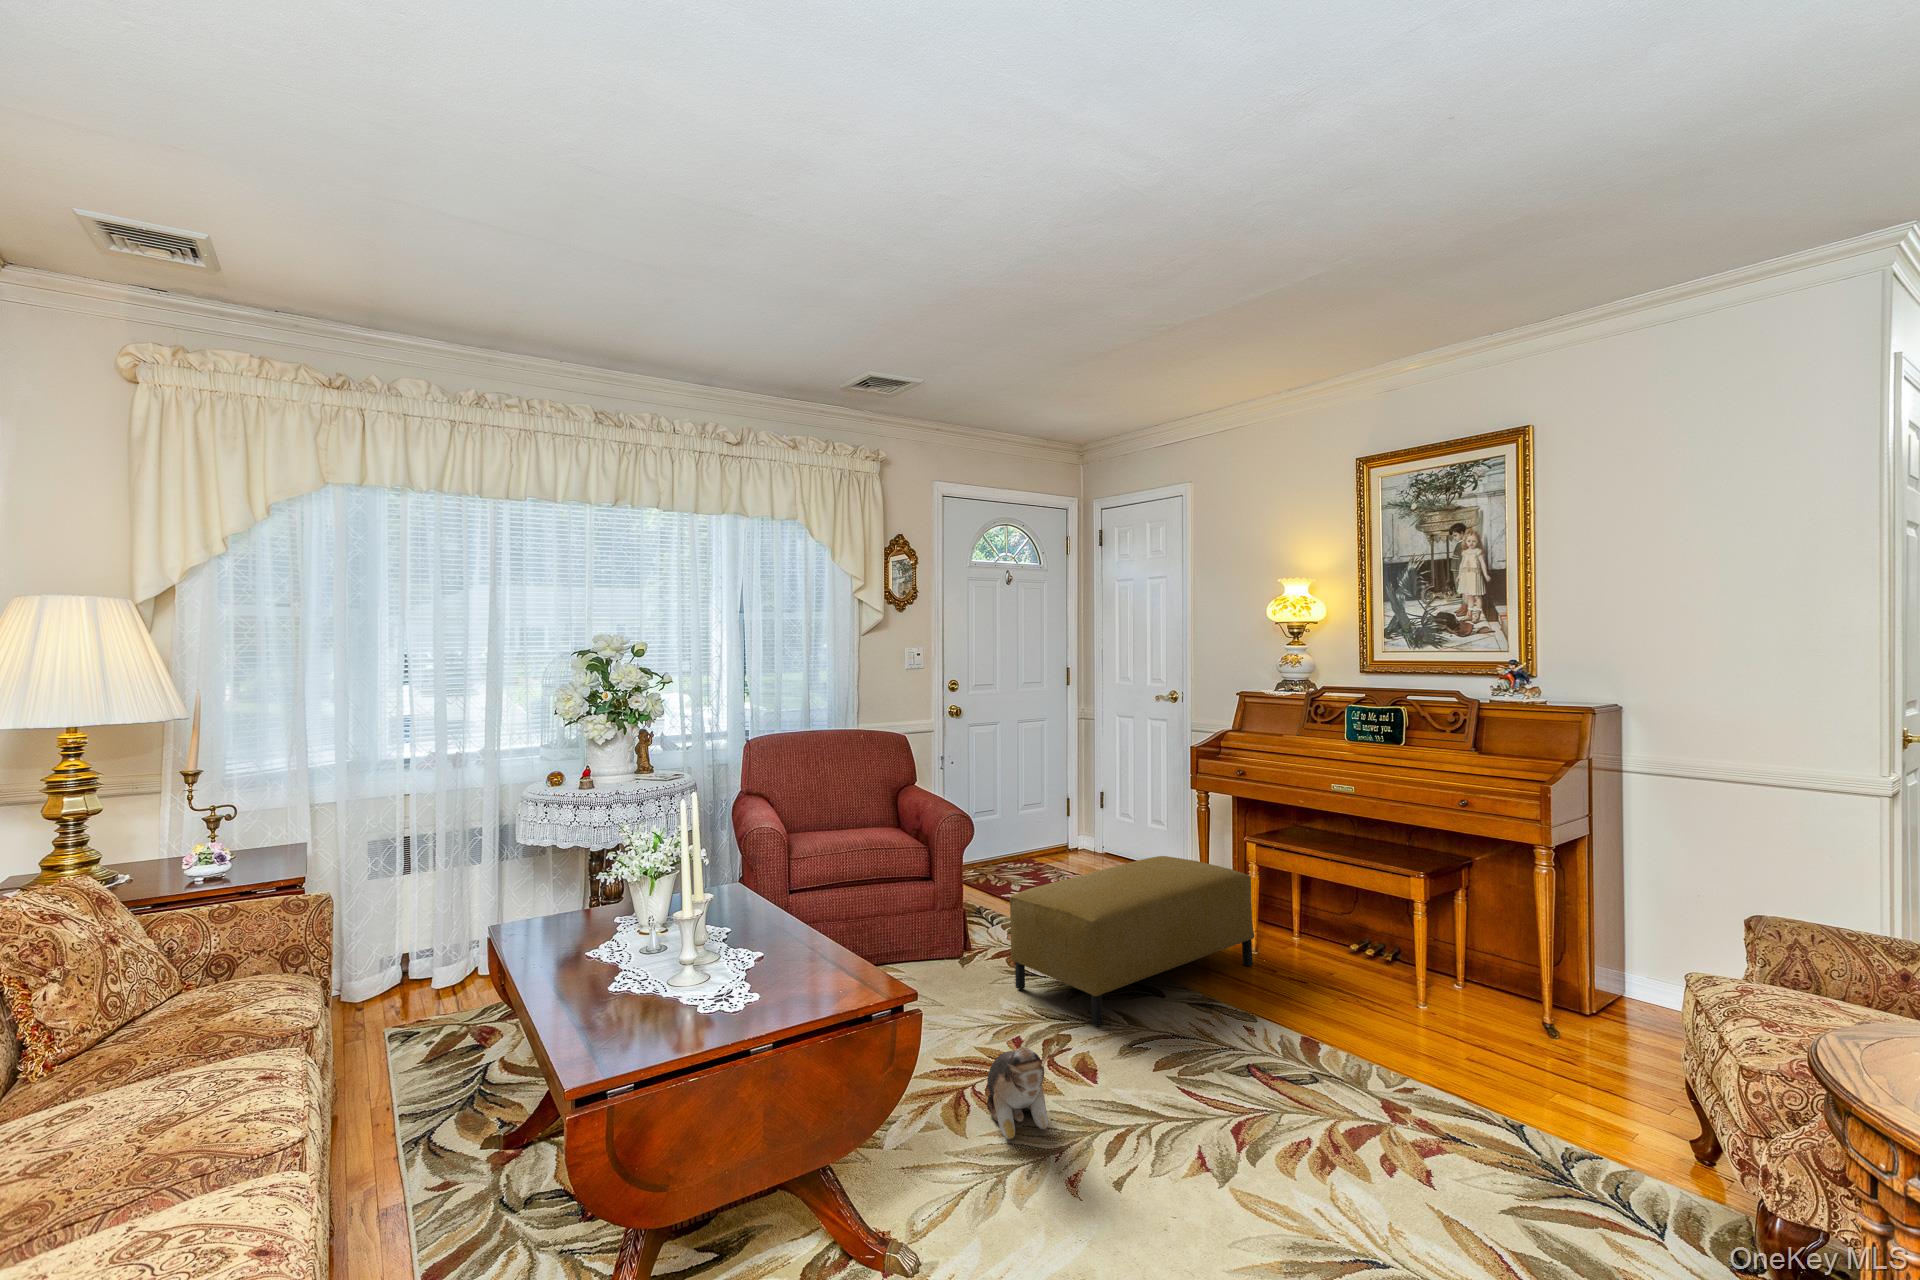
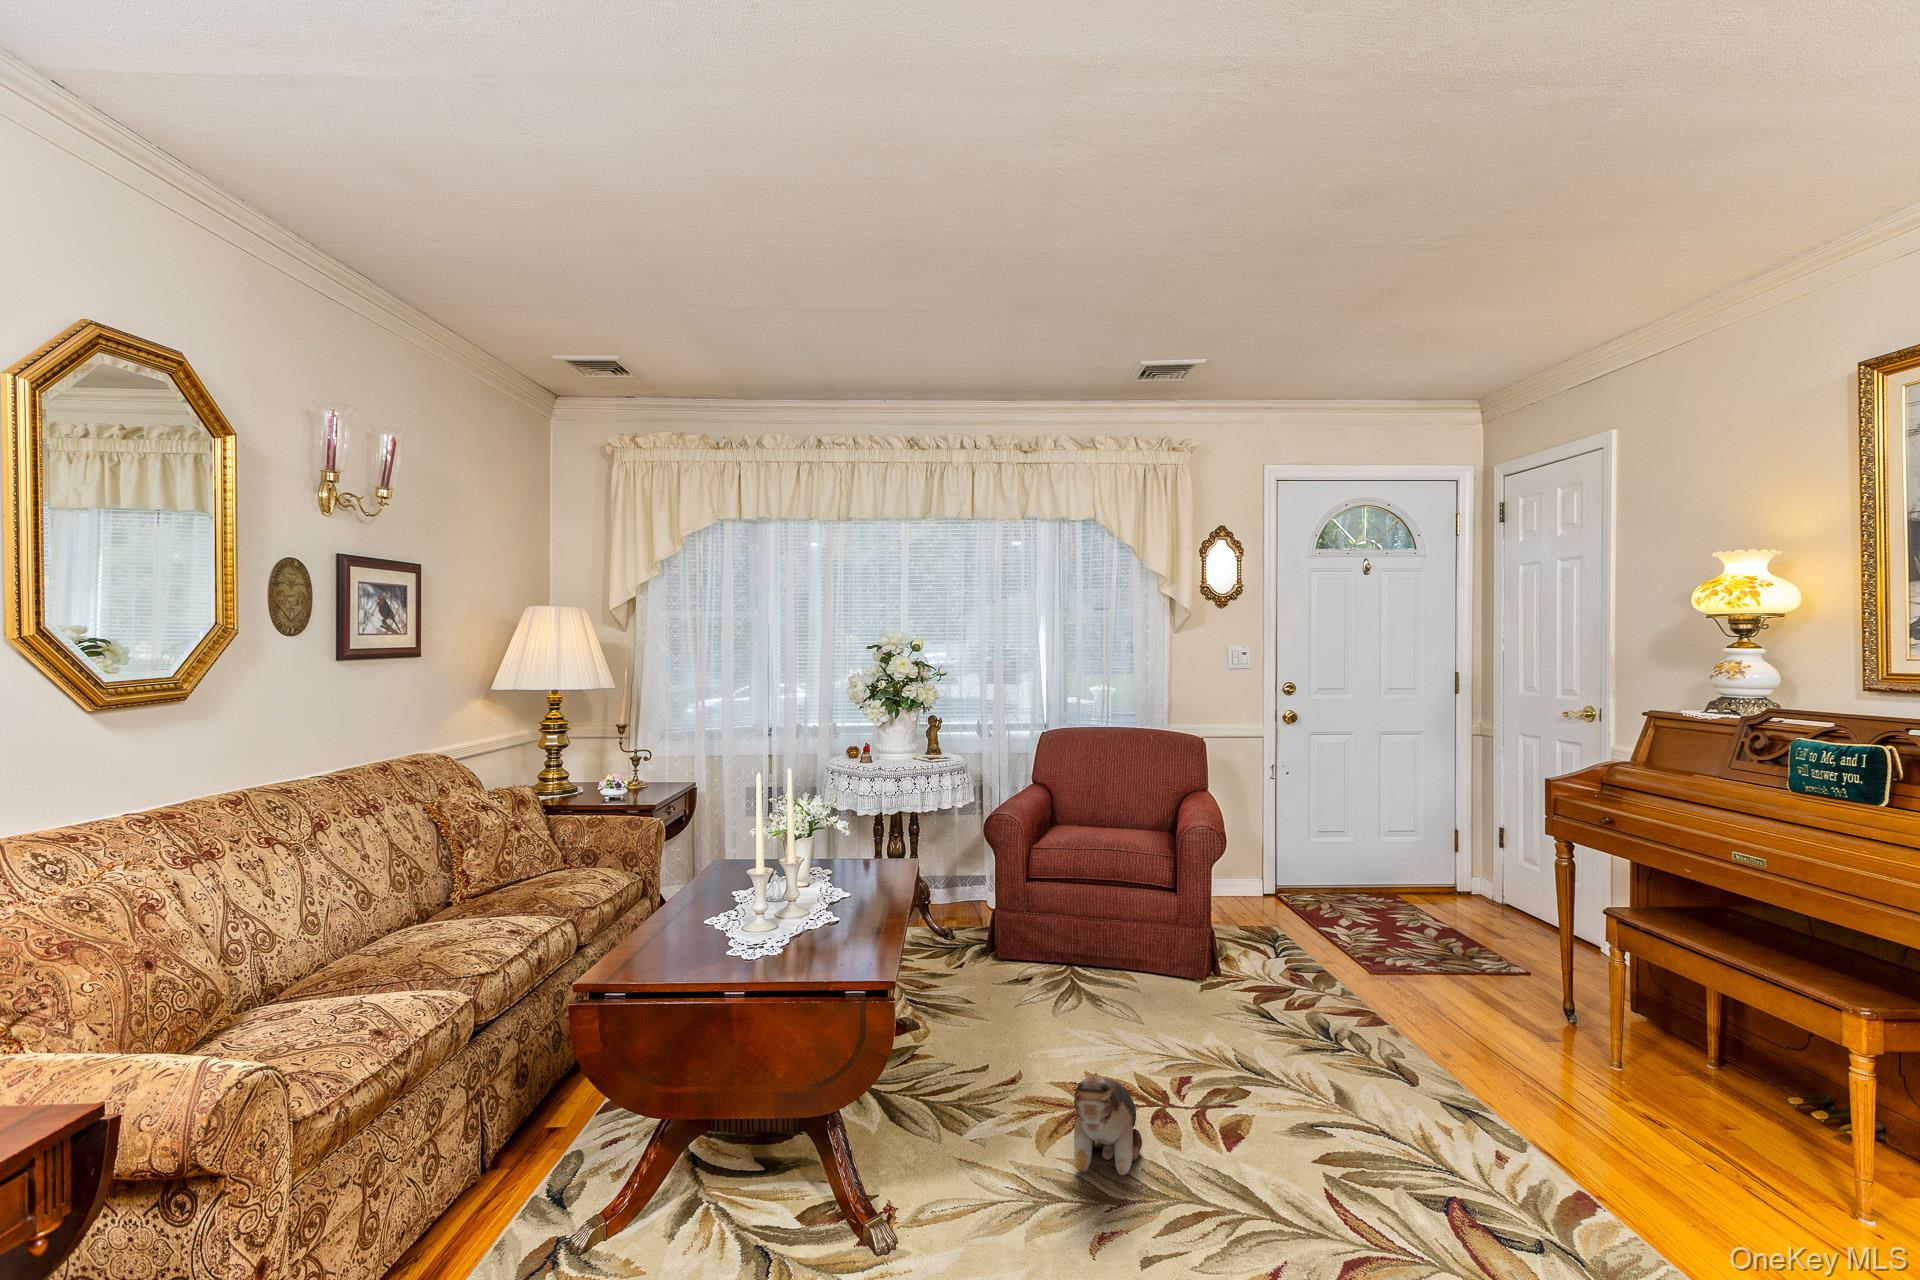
ottoman: present [1010,856,1254,1026] -> none [1231,912,1592,1094]

